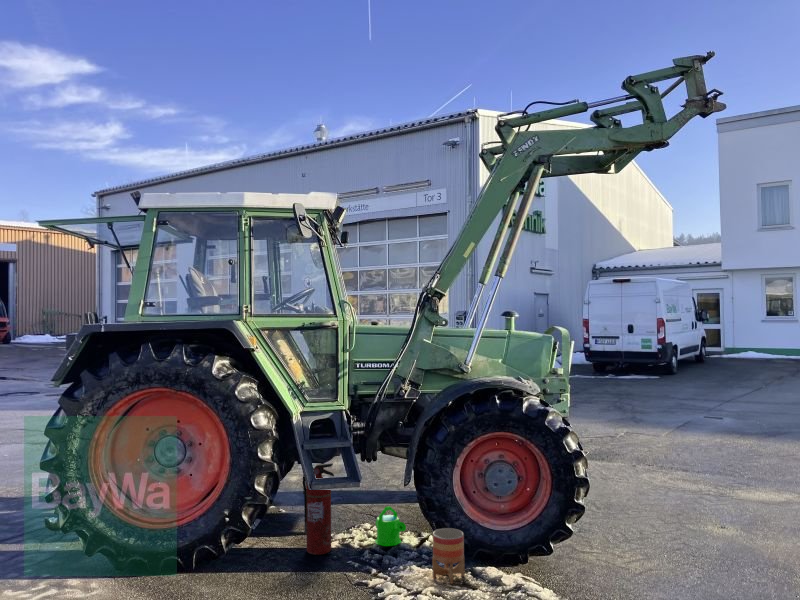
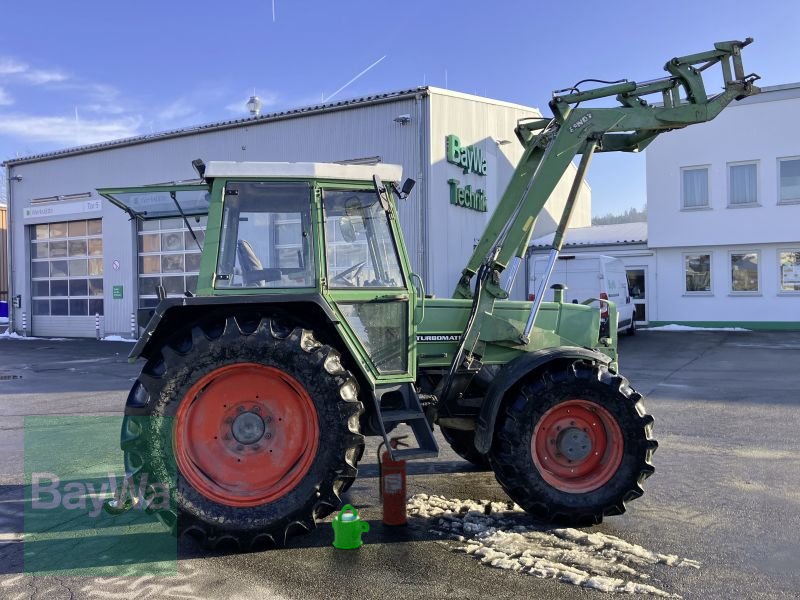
watering can: present [375,506,406,546] -> present [332,504,369,549]
planter: present [432,528,465,584] -> none [521,492,551,543]

